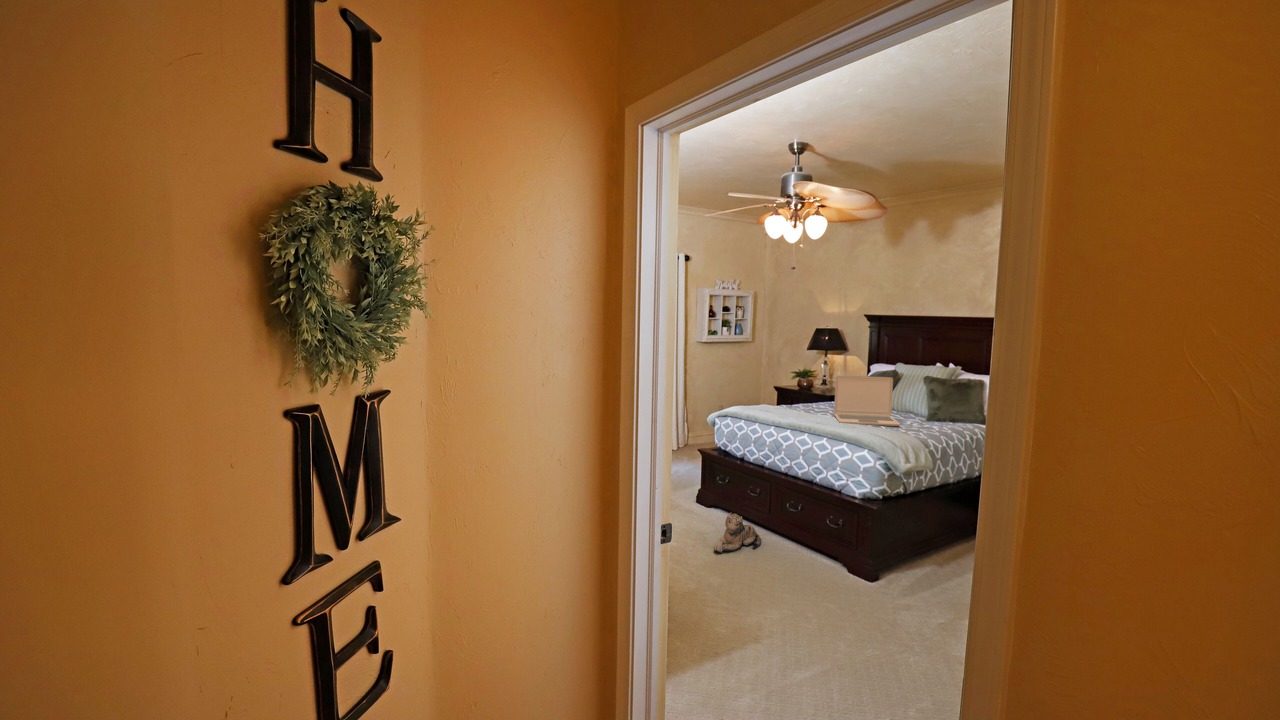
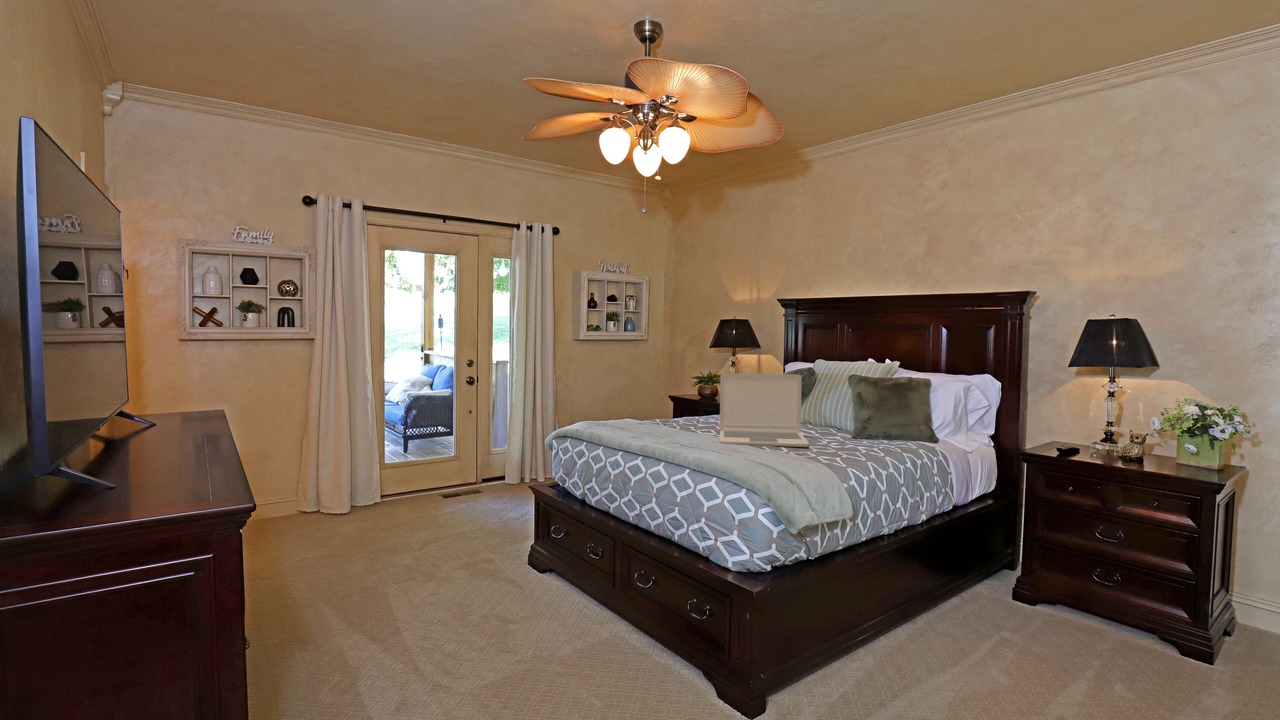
plush toy: present [714,513,761,553] -> none [507,593,597,665]

